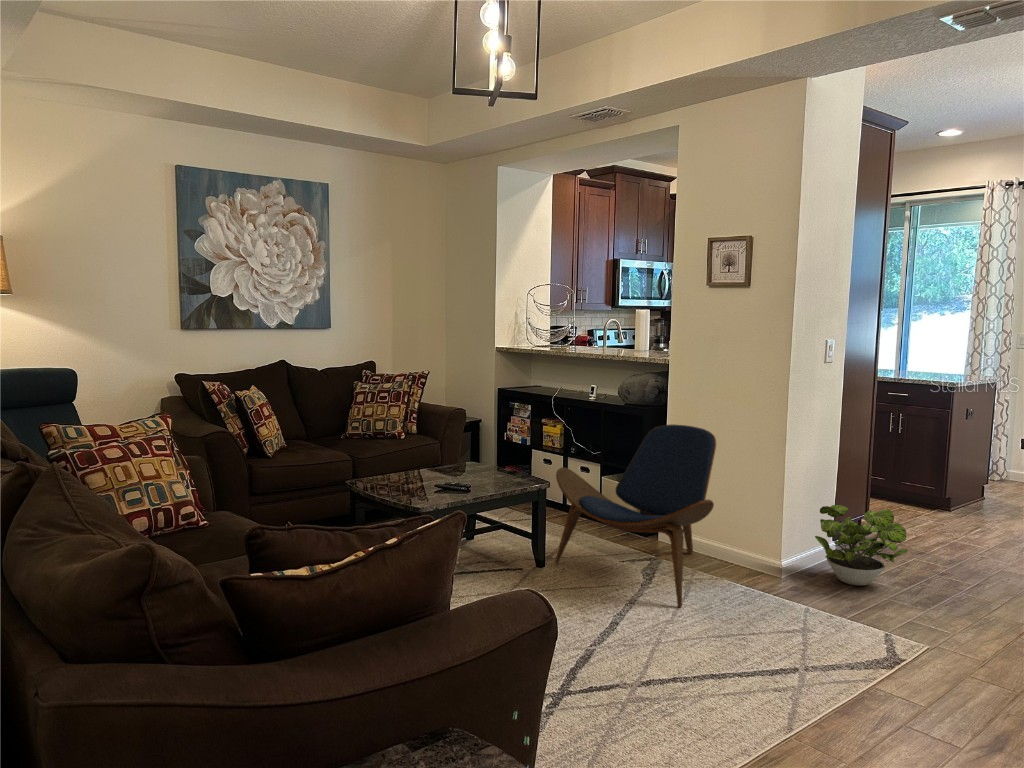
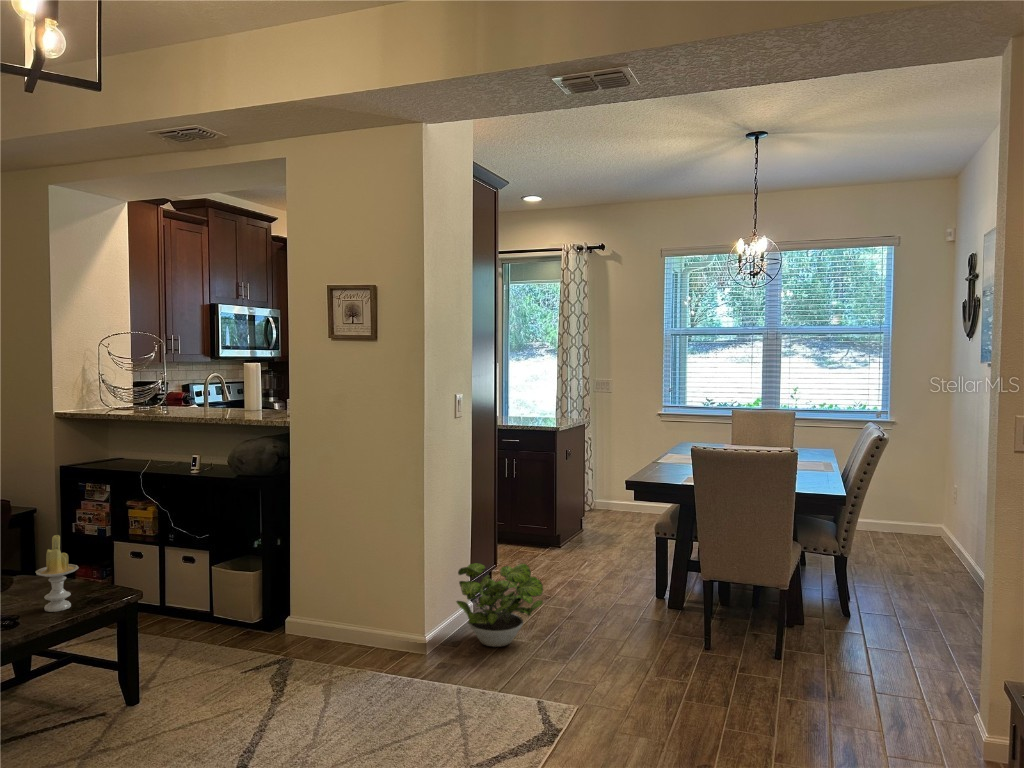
lounge chair: present [555,425,716,607] -> none [148,497,353,725]
candle: none [485,431,511,485] -> present [36,535,79,612]

